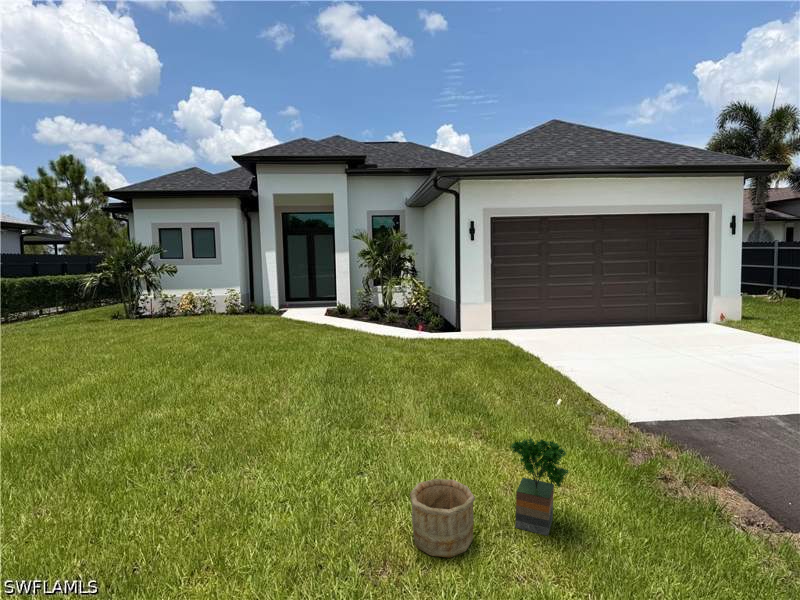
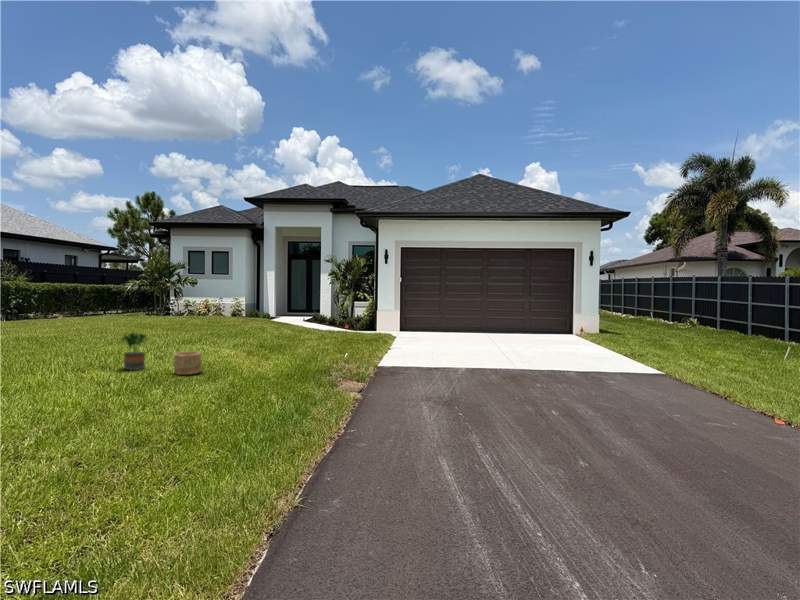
potted tree: present [510,438,569,536] -> present [121,333,148,370]

